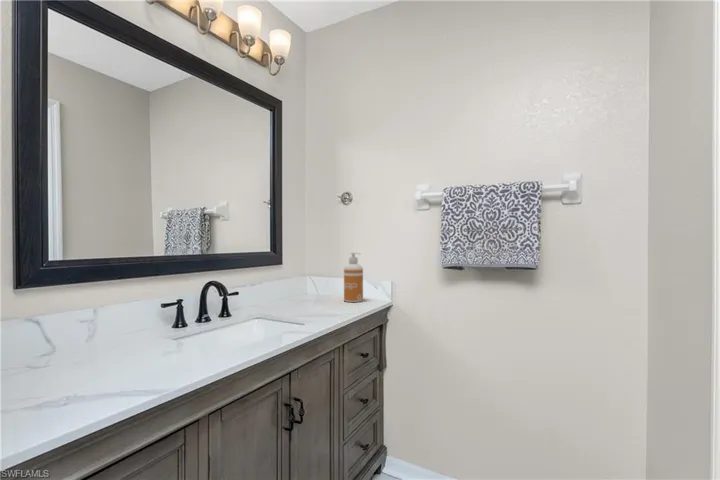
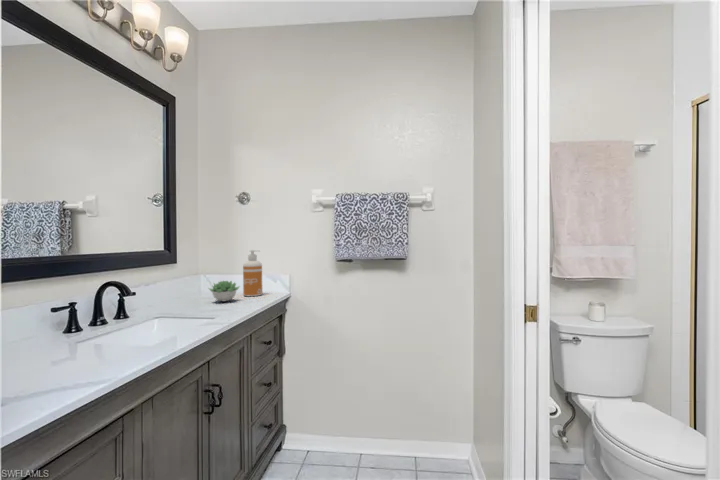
succulent plant: none [307,285,338,306] -> present [209,281,239,302]

